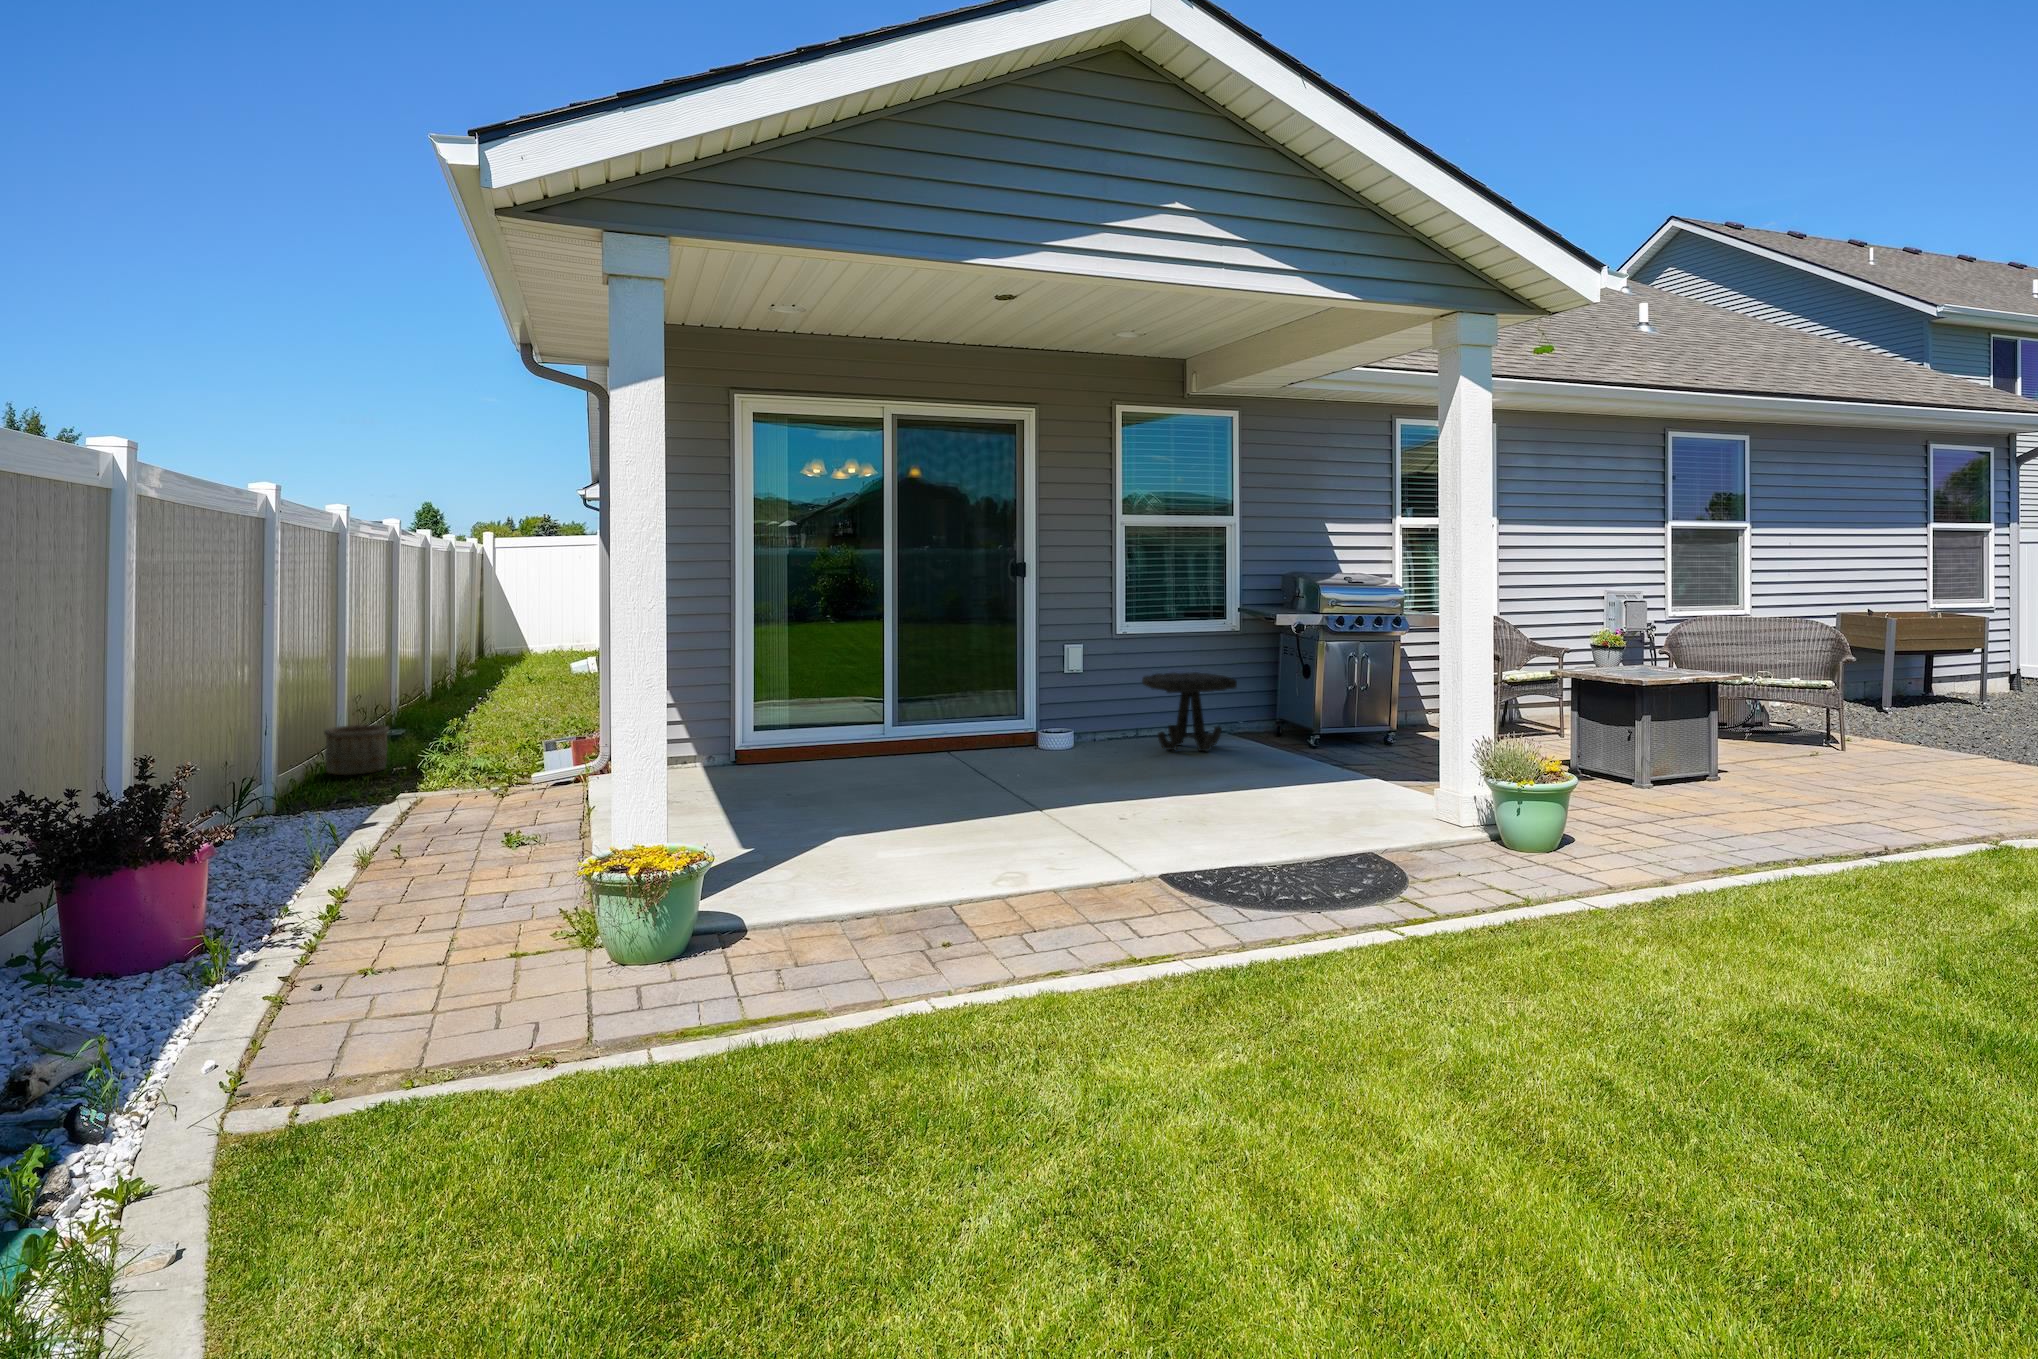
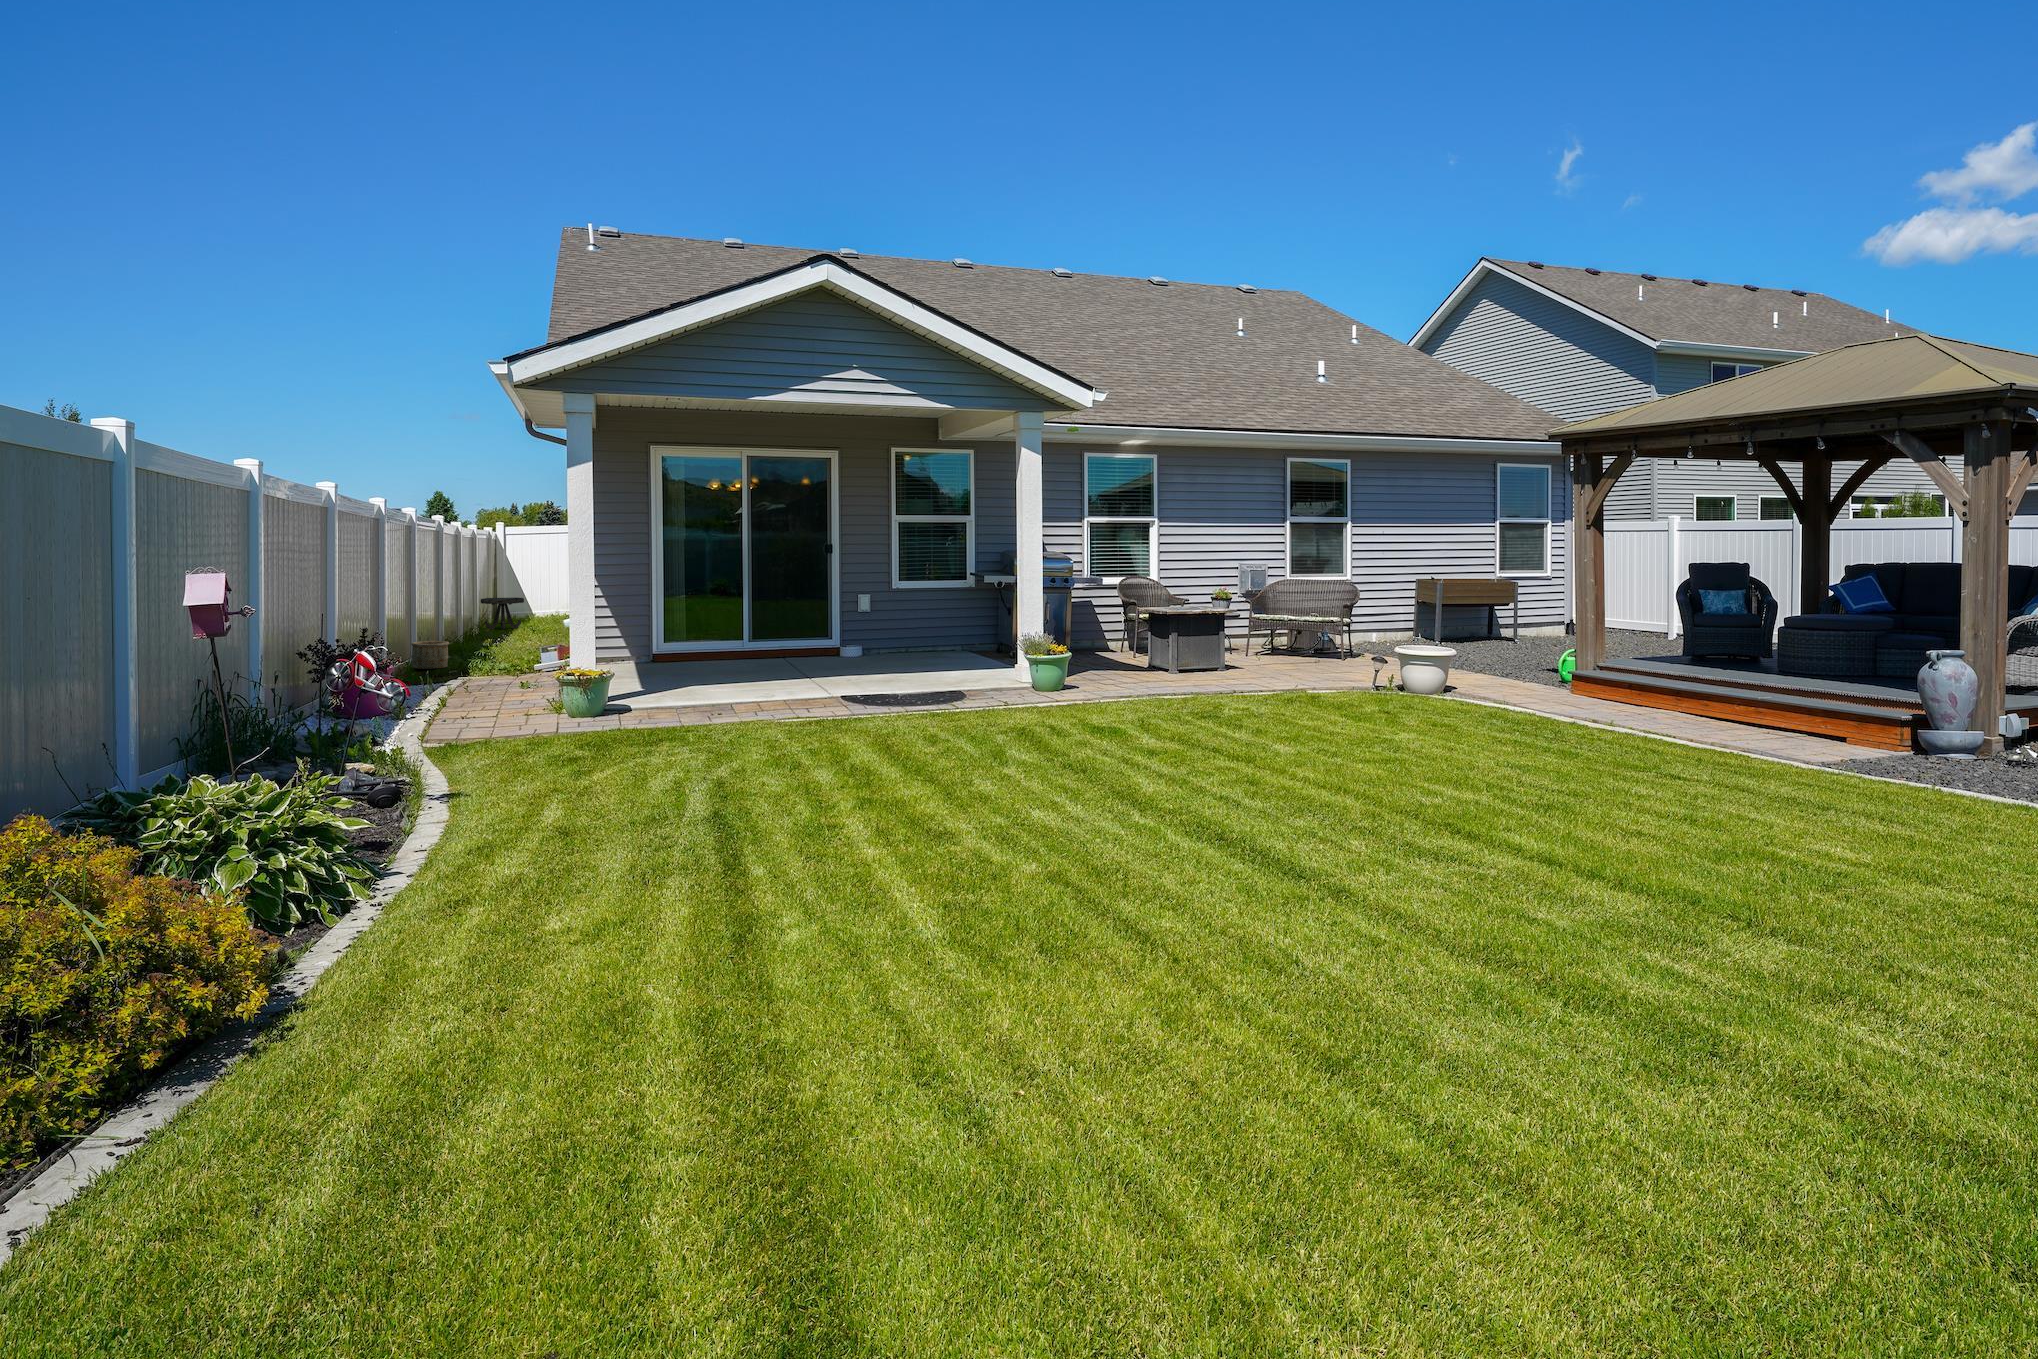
side table: present [1142,672,1237,751] -> present [481,598,524,629]

